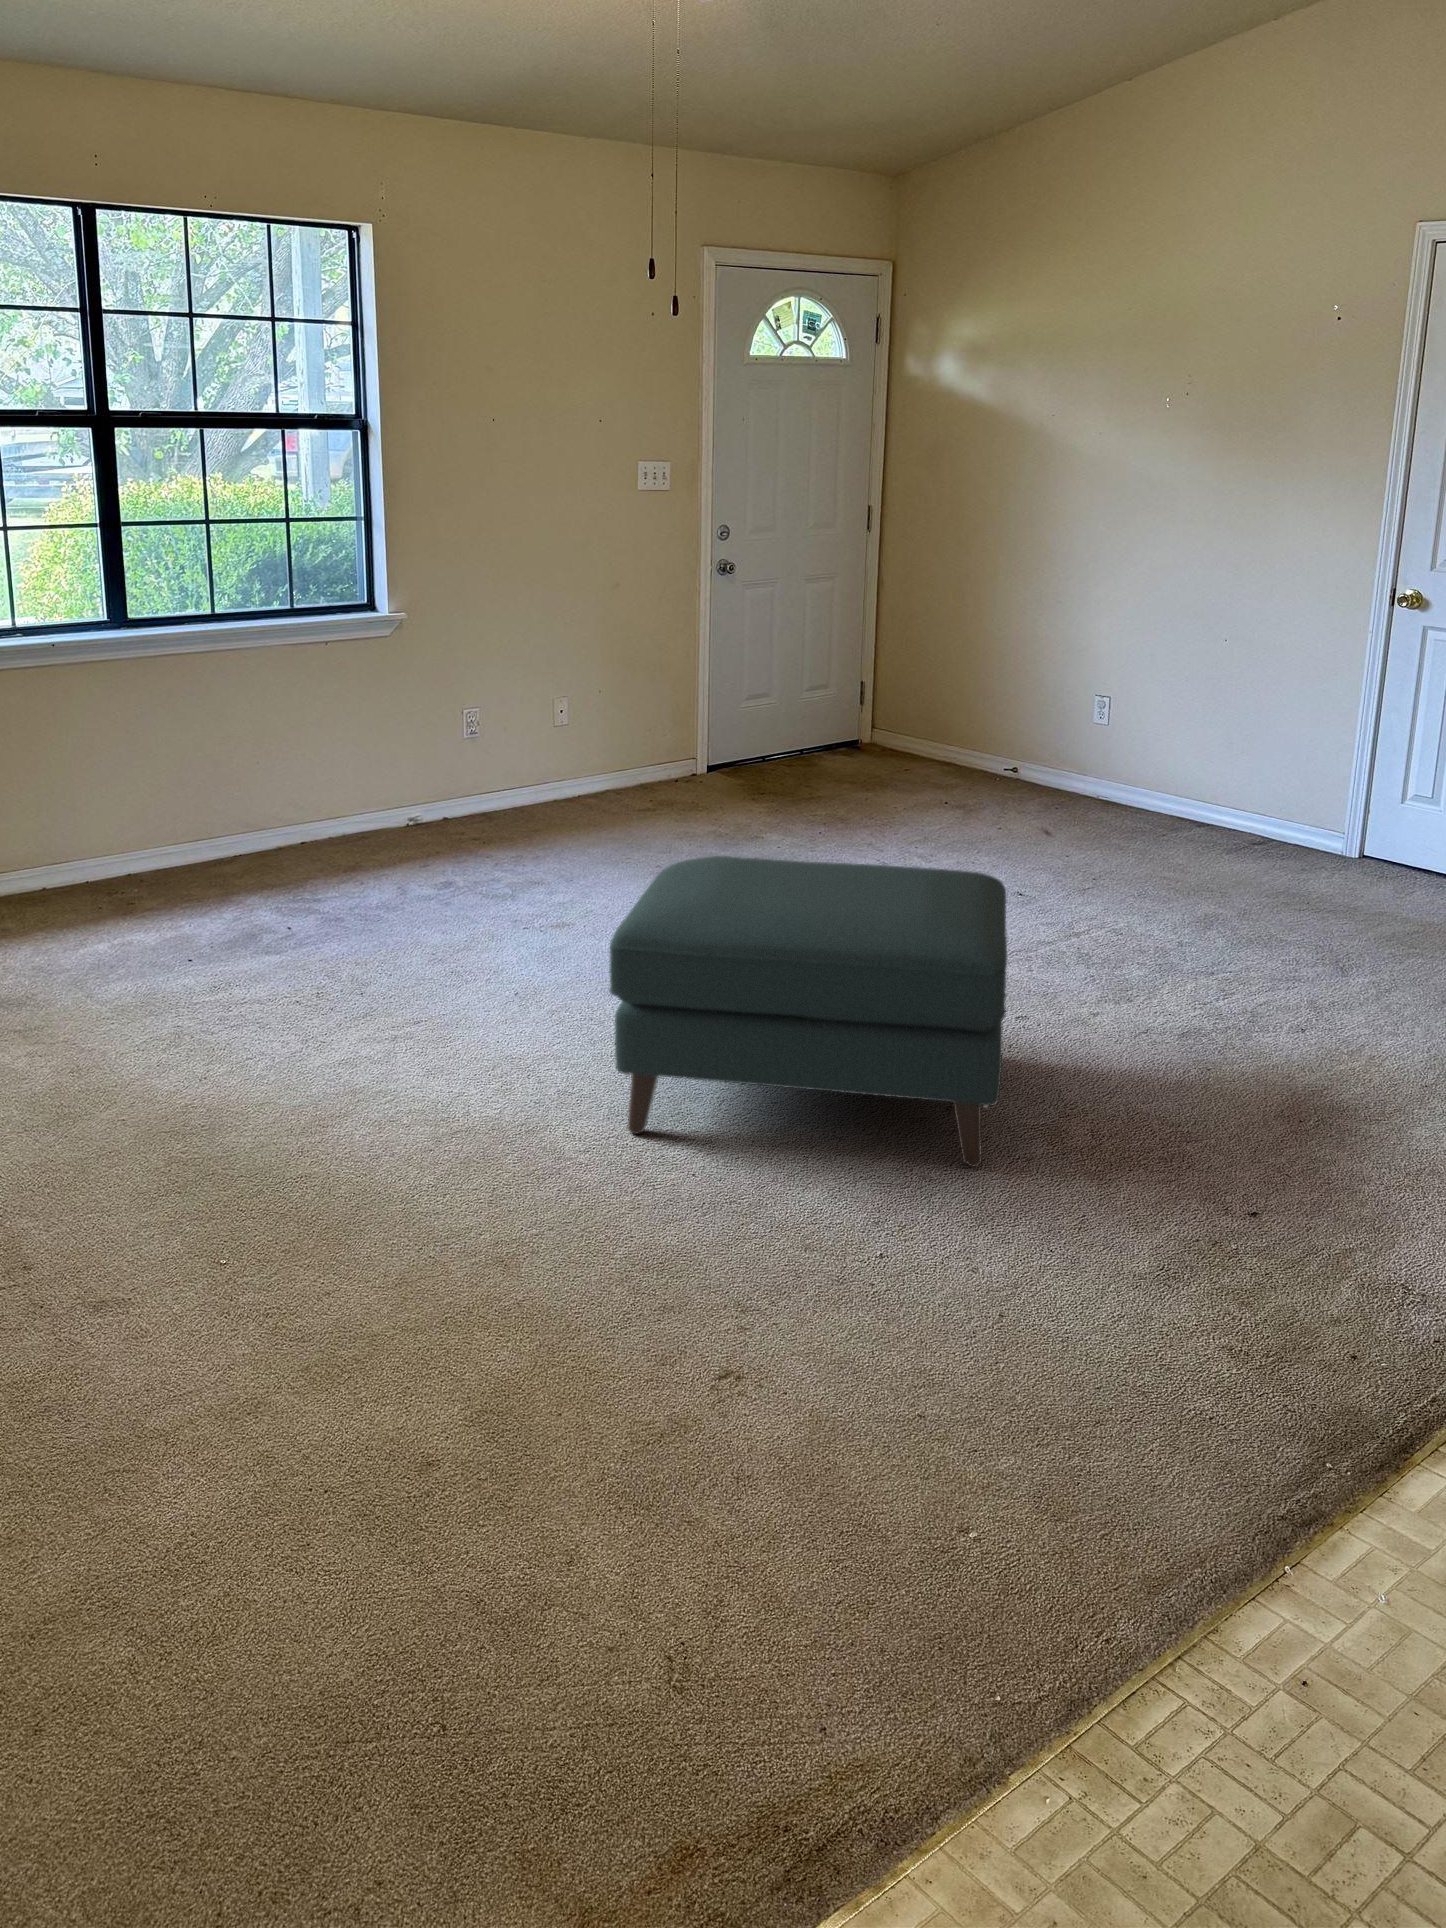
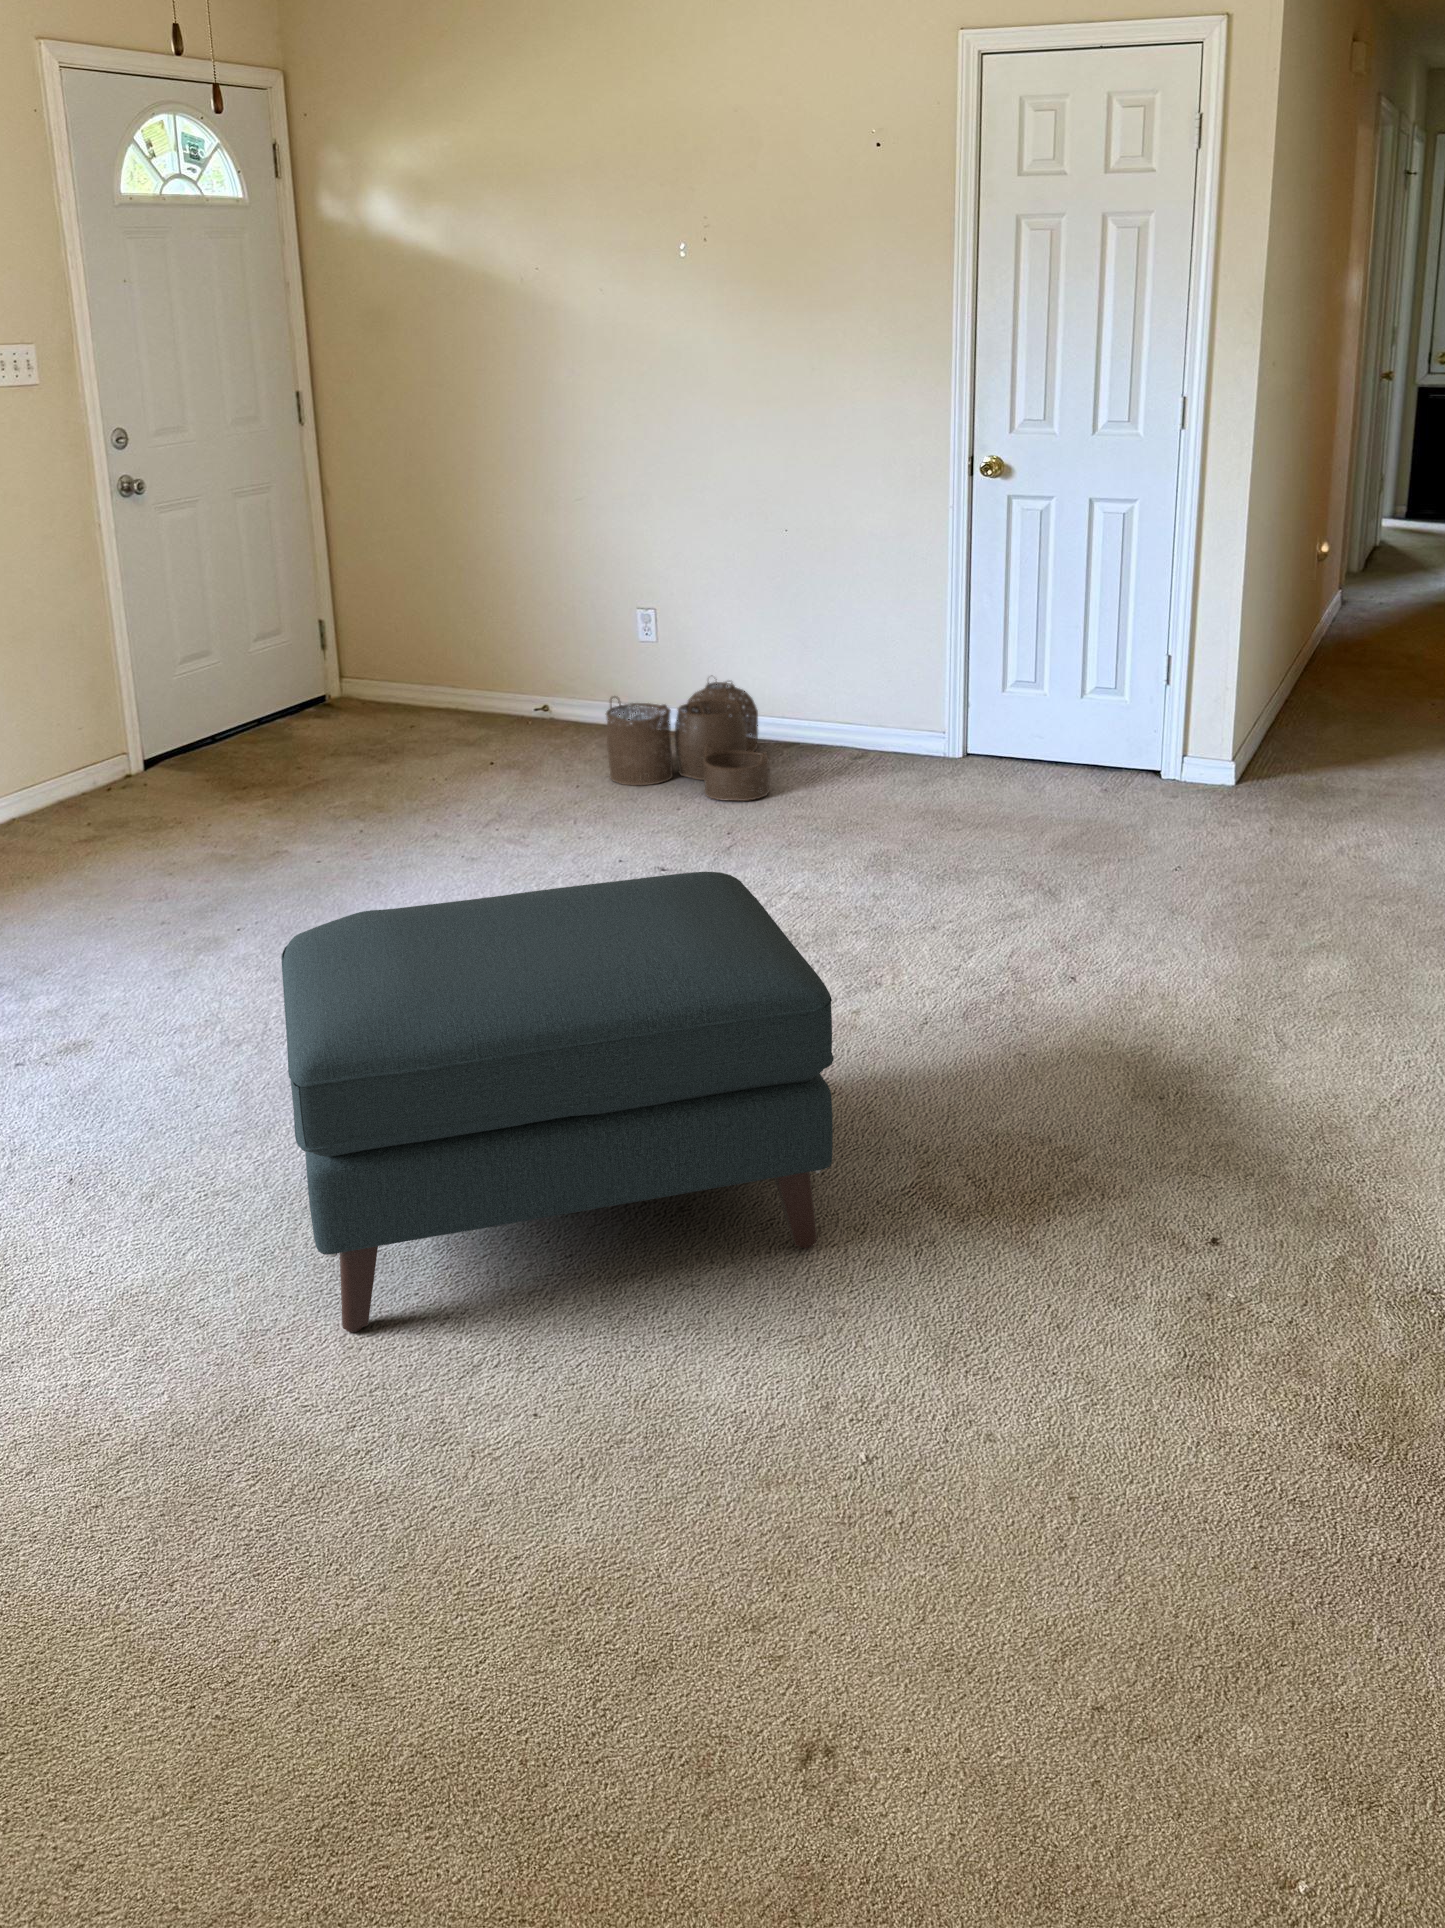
woven basket: none [1037,756,1178,859] -> present [606,681,770,801]

